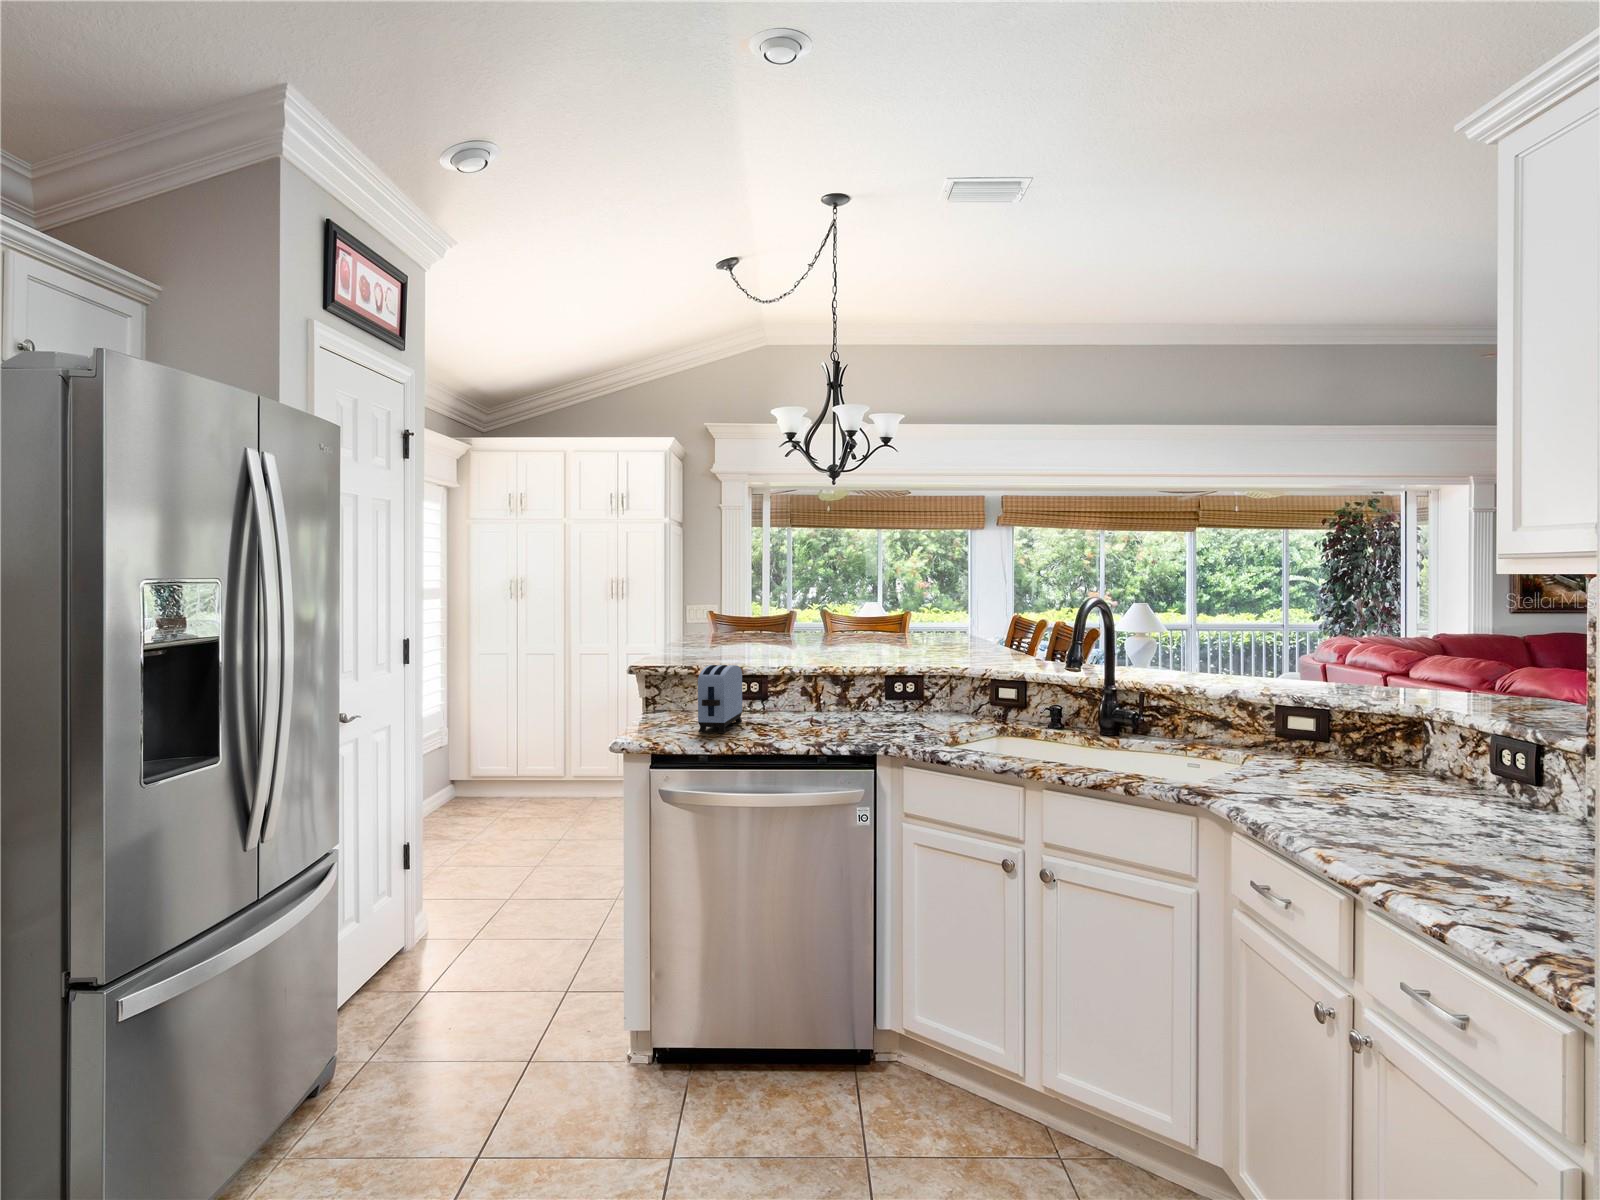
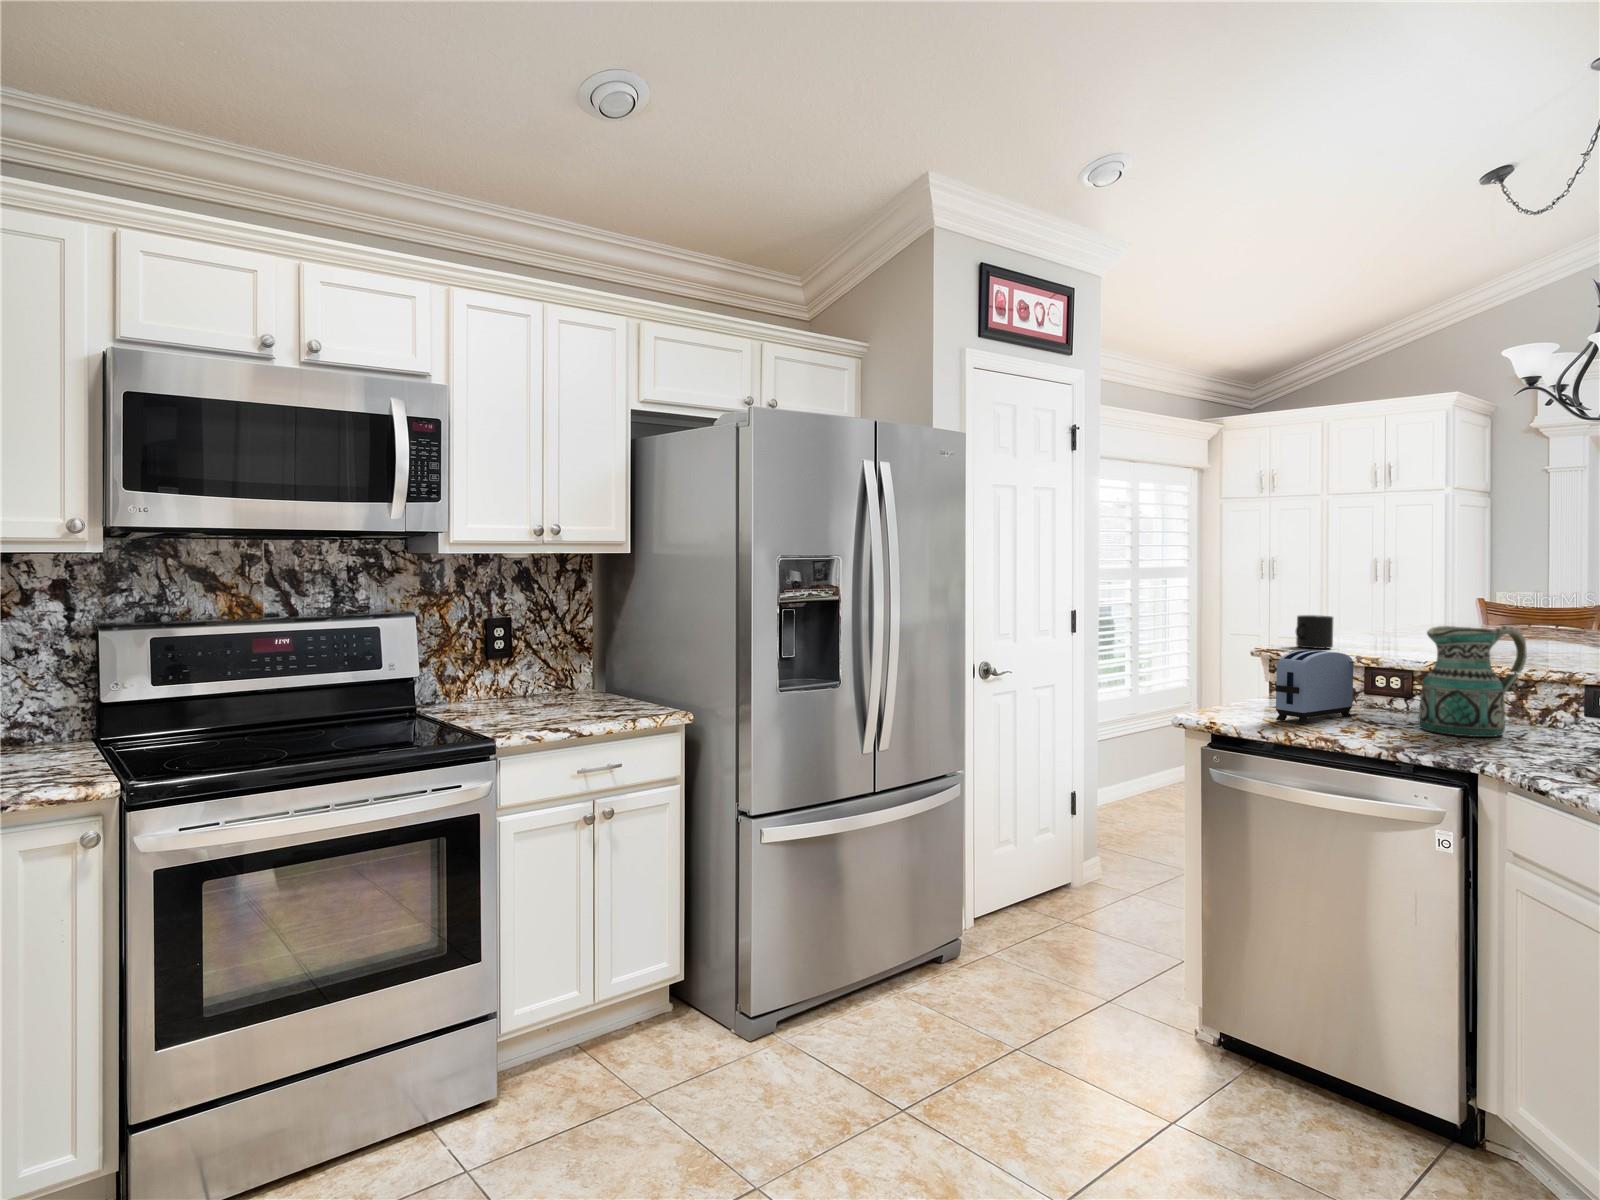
mug: none [669,633,698,663] -> present [1296,615,1333,649]
ceramic pitcher: none [798,635,860,726] -> present [1418,626,1527,737]

